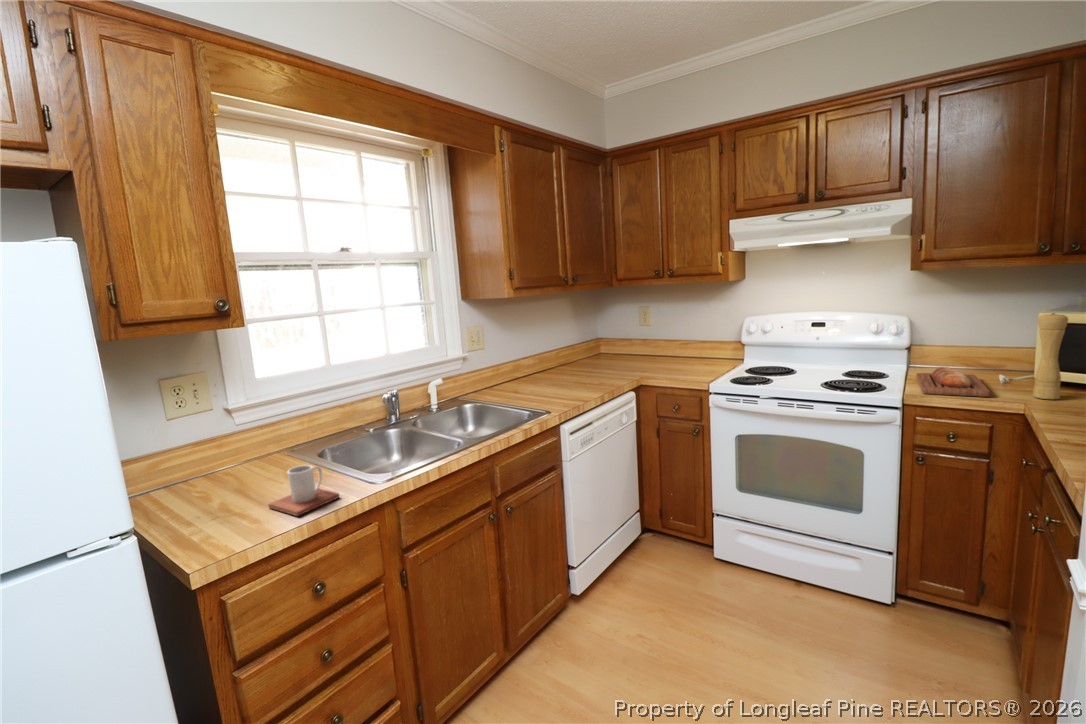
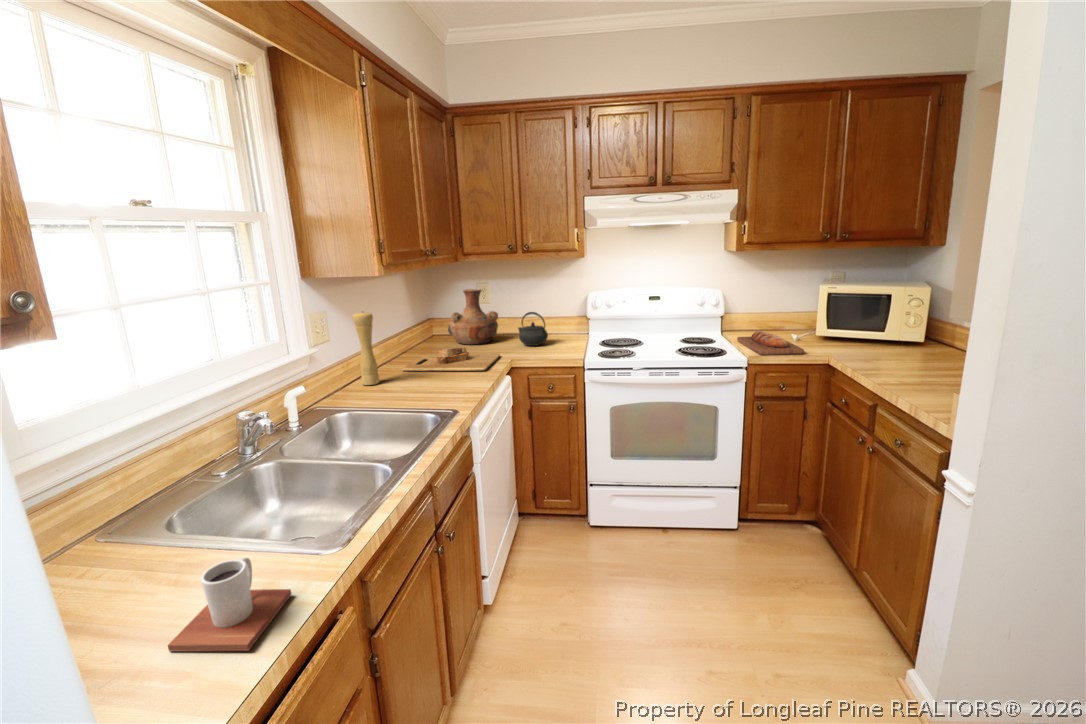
vase: none [602,312,650,364] -> present [448,289,498,345]
pepper mill: present [1033,313,1068,399] -> present [353,312,380,385]
kettle: none [661,335,691,368] -> present [518,312,548,346]
cutting board: none [542,363,633,384] -> present [402,347,500,371]

